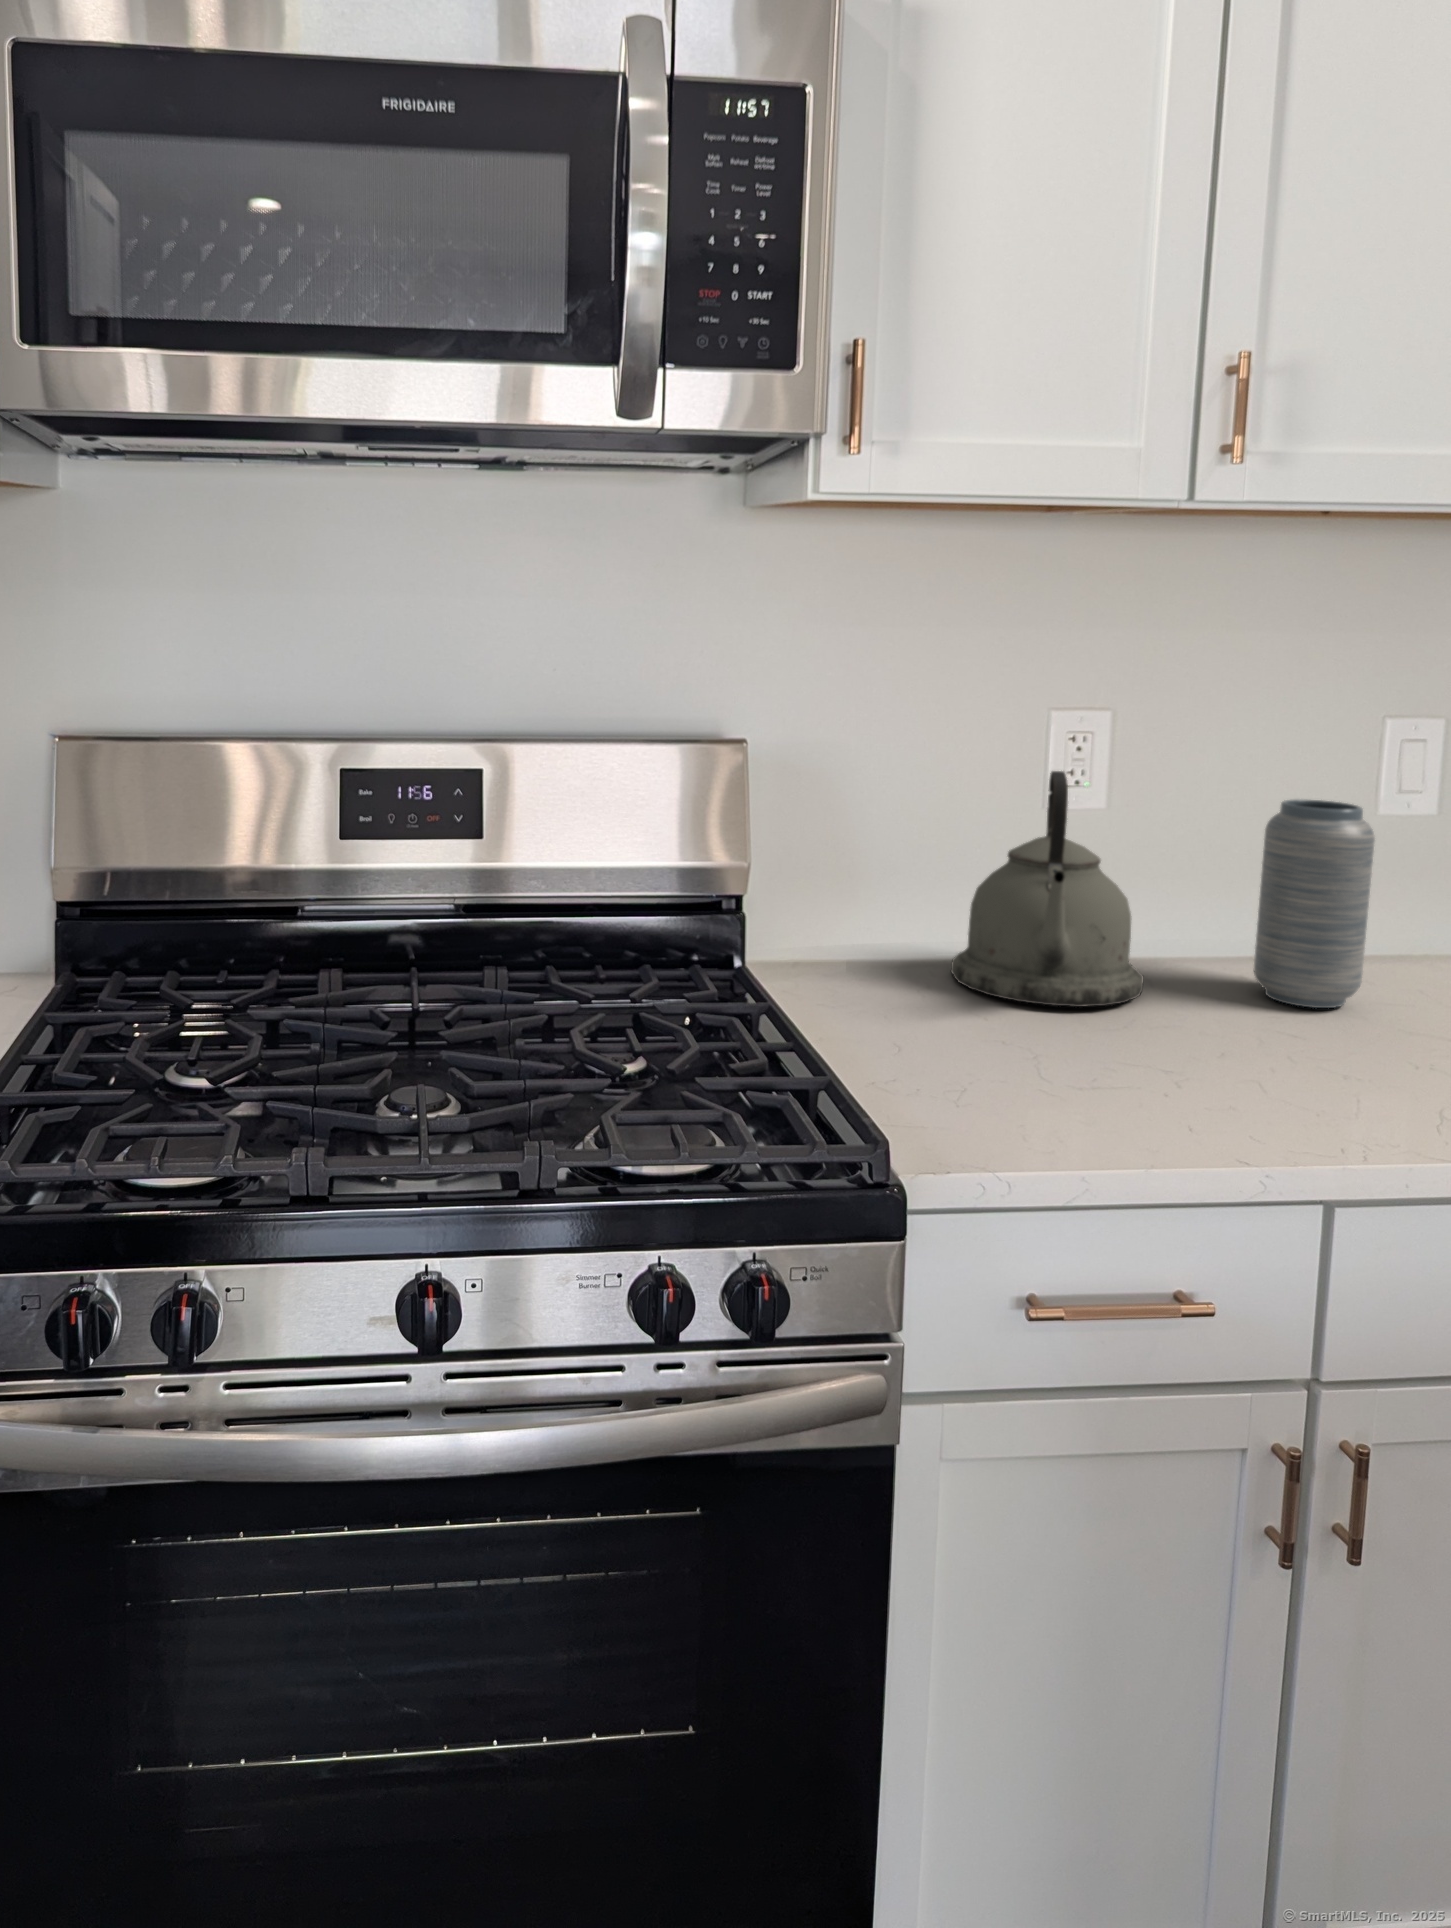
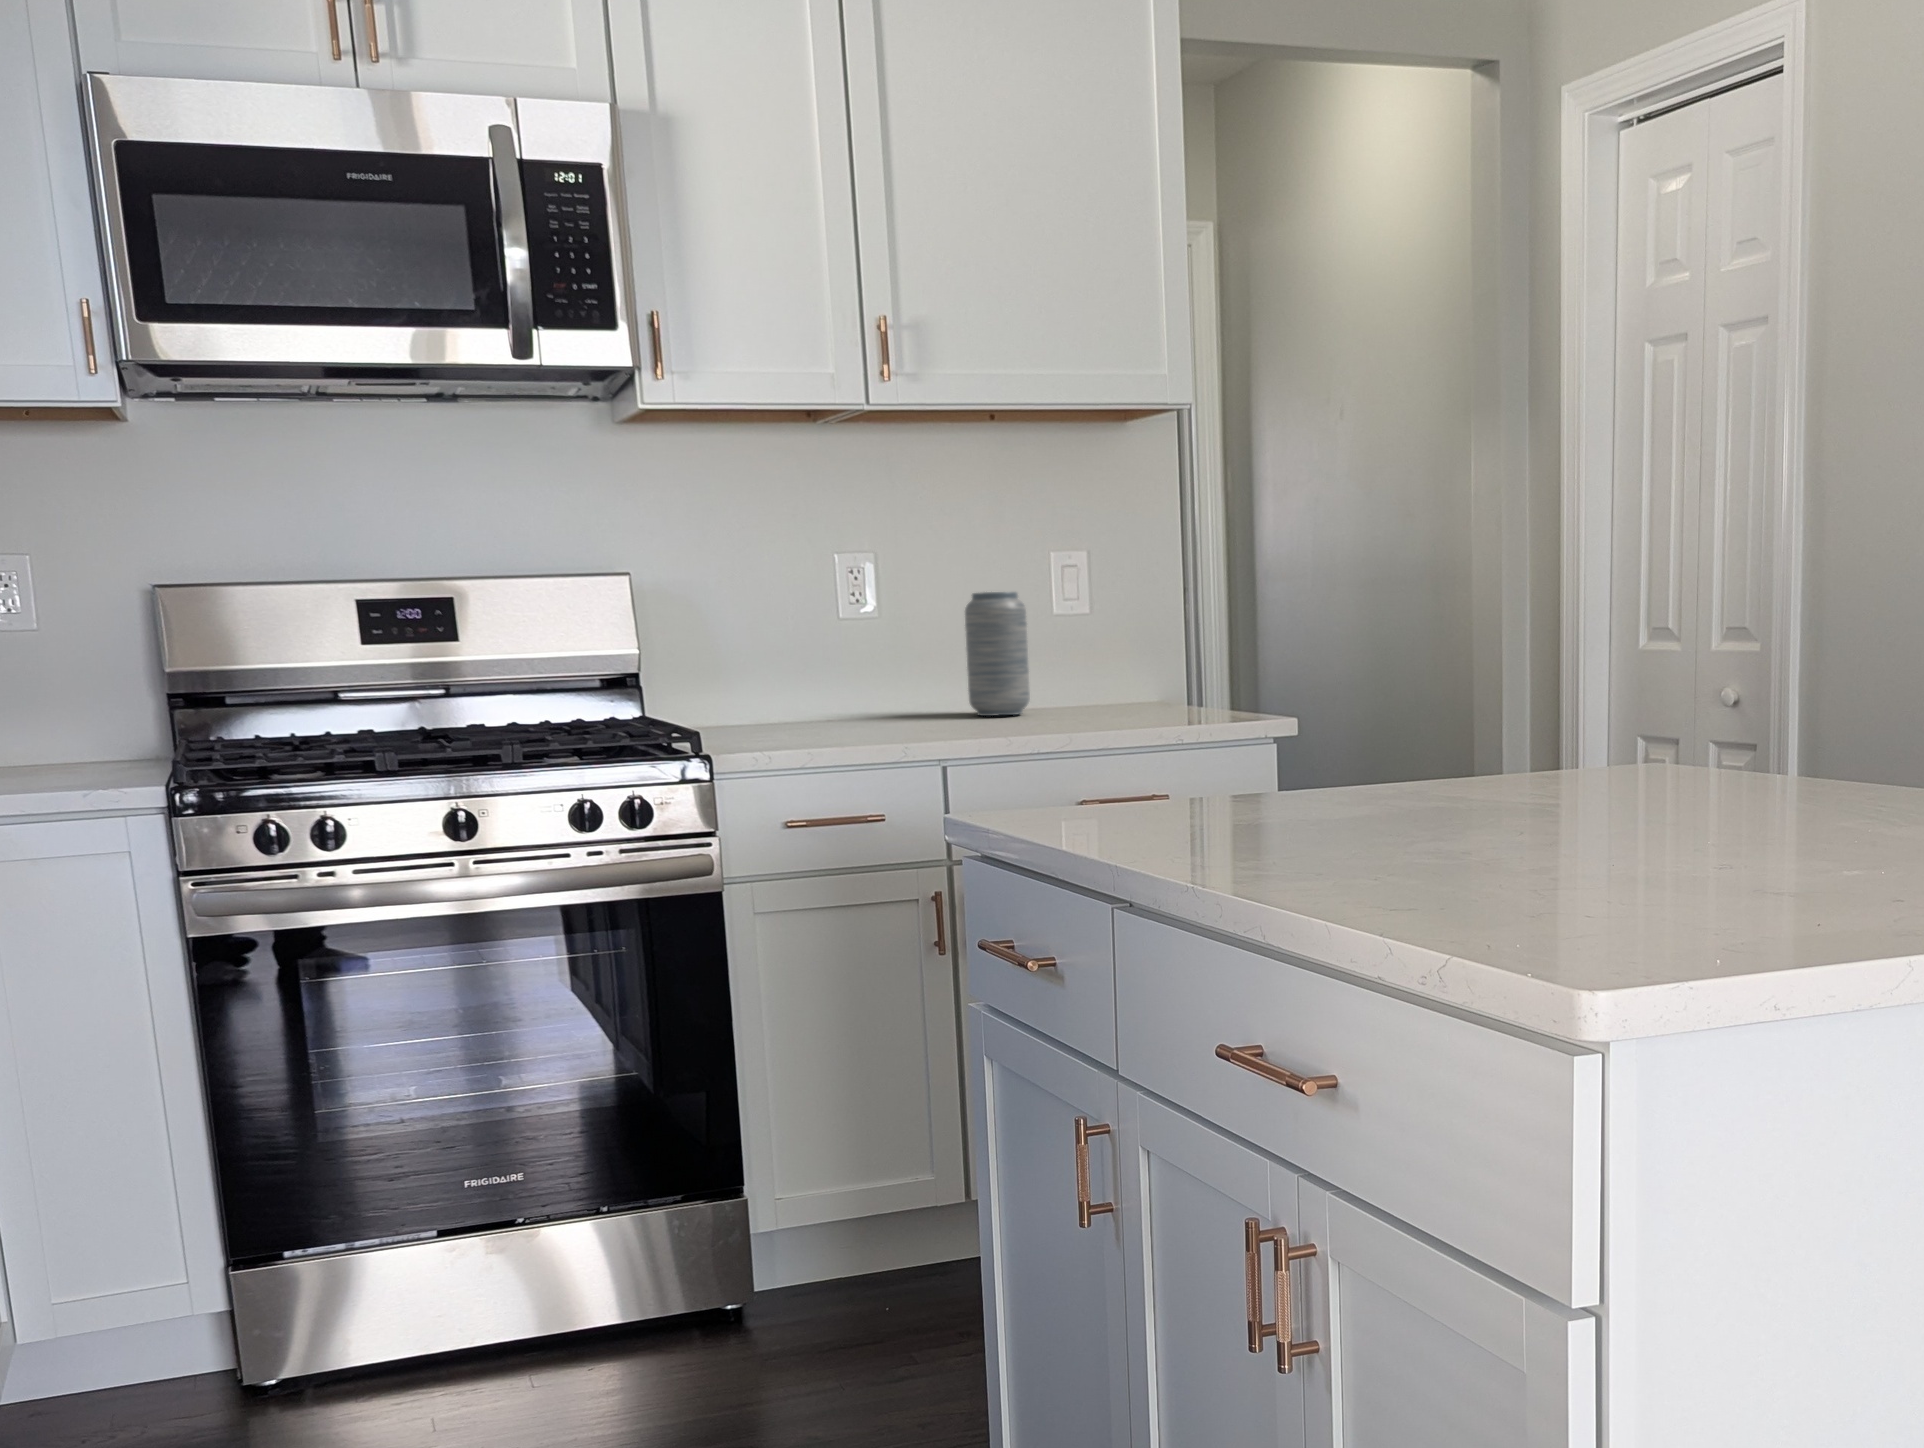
kettle: present [951,771,1144,1007] -> none [783,585,901,722]

